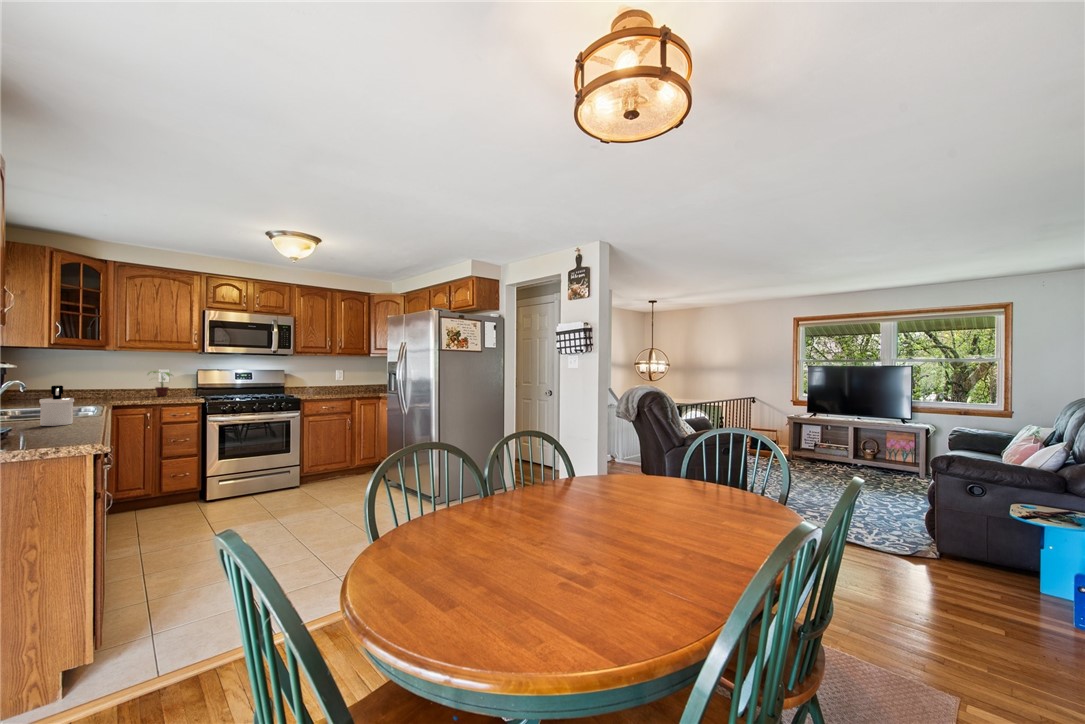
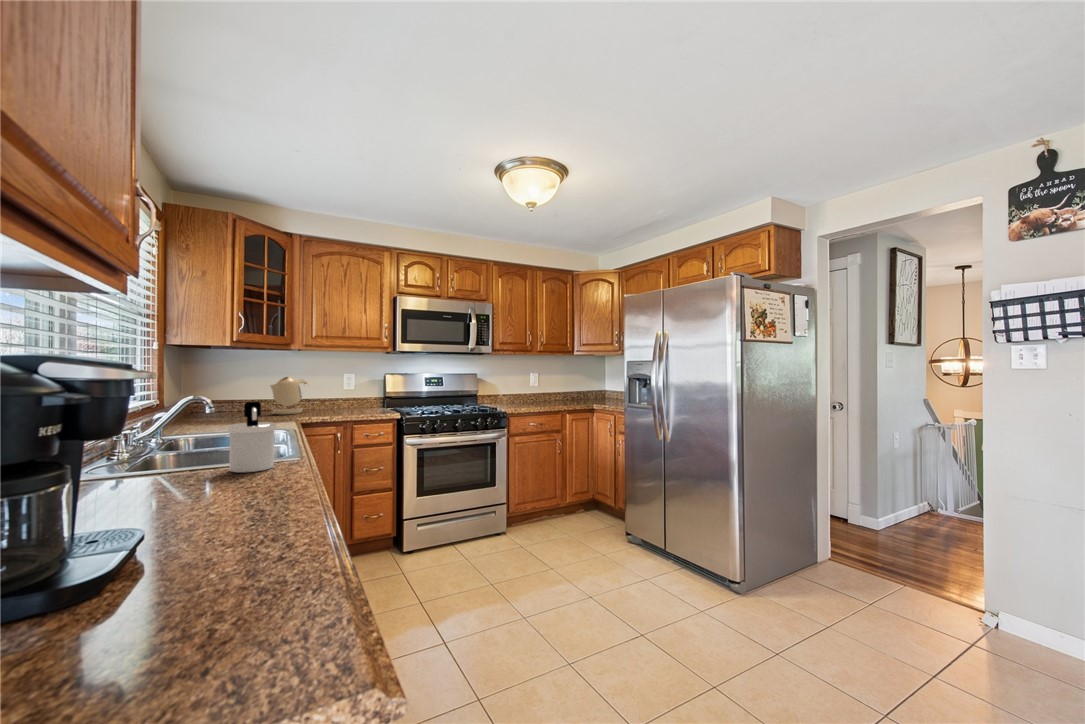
kettle: none [86,371,124,401] -> present [270,377,307,415]
potted plant: present [149,371,172,396] -> none [332,376,359,408]

